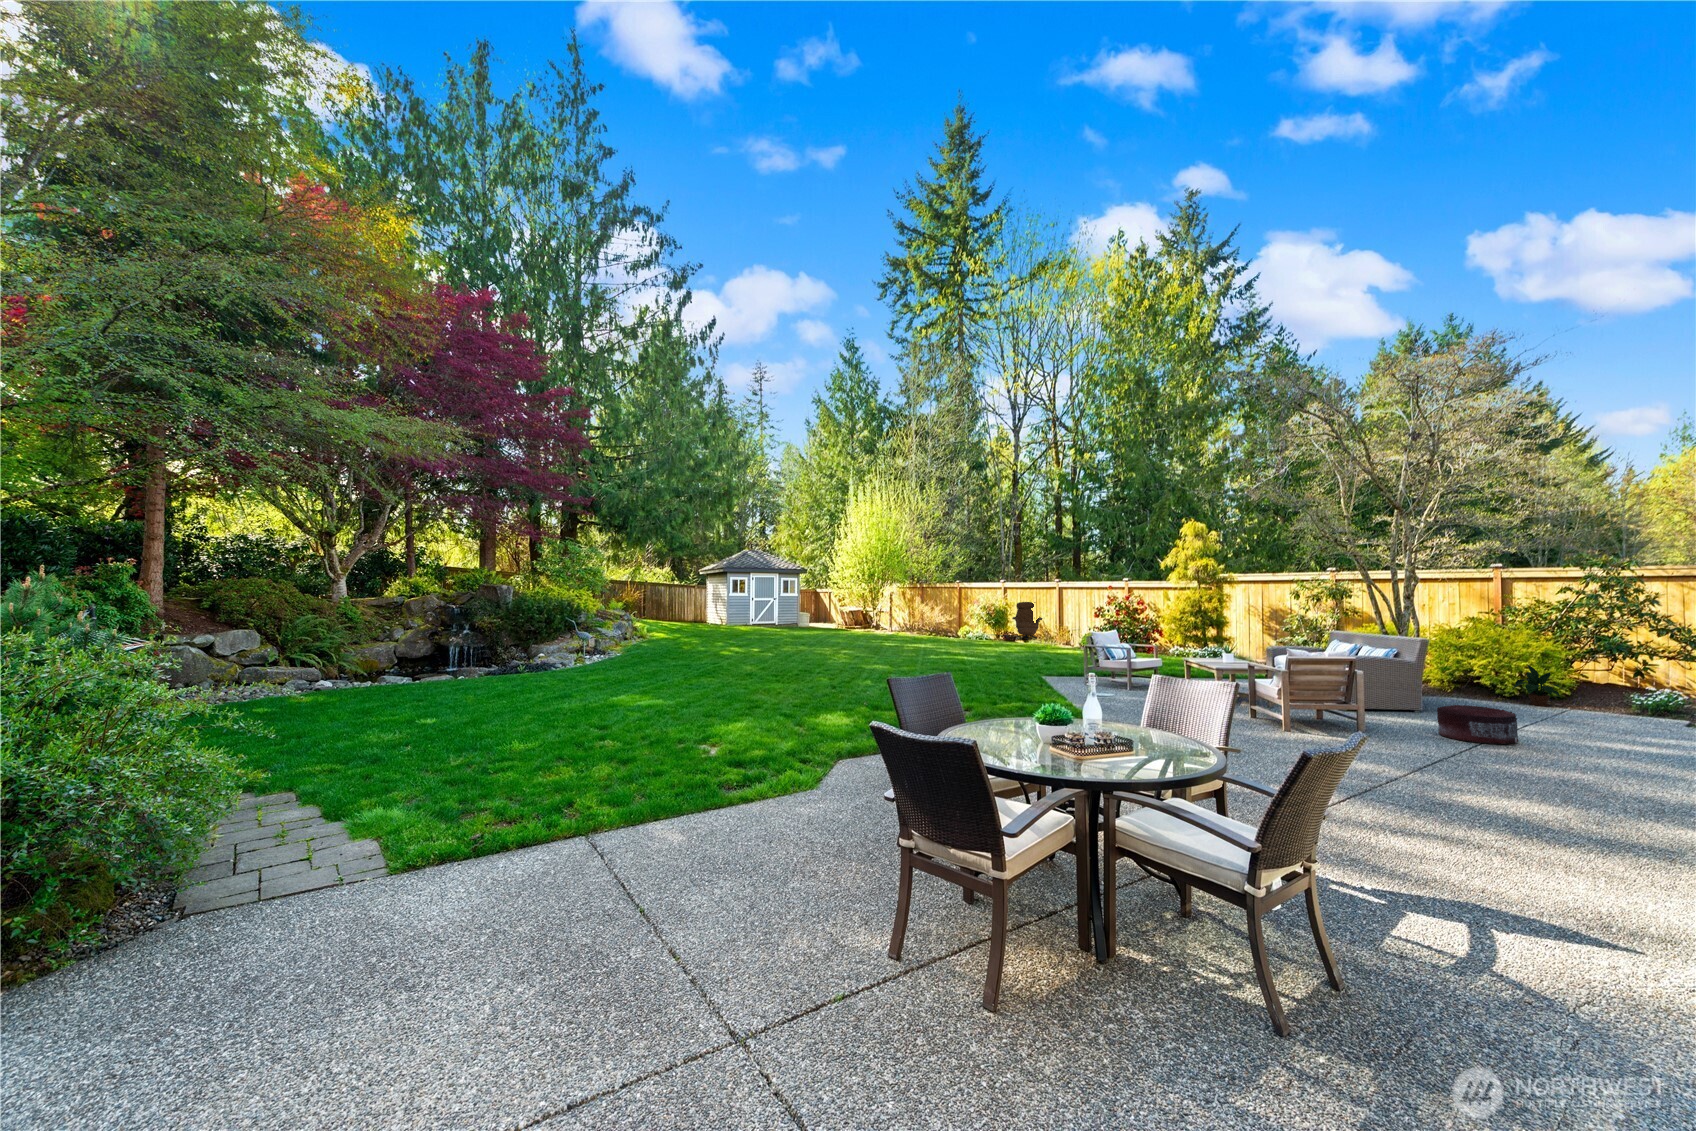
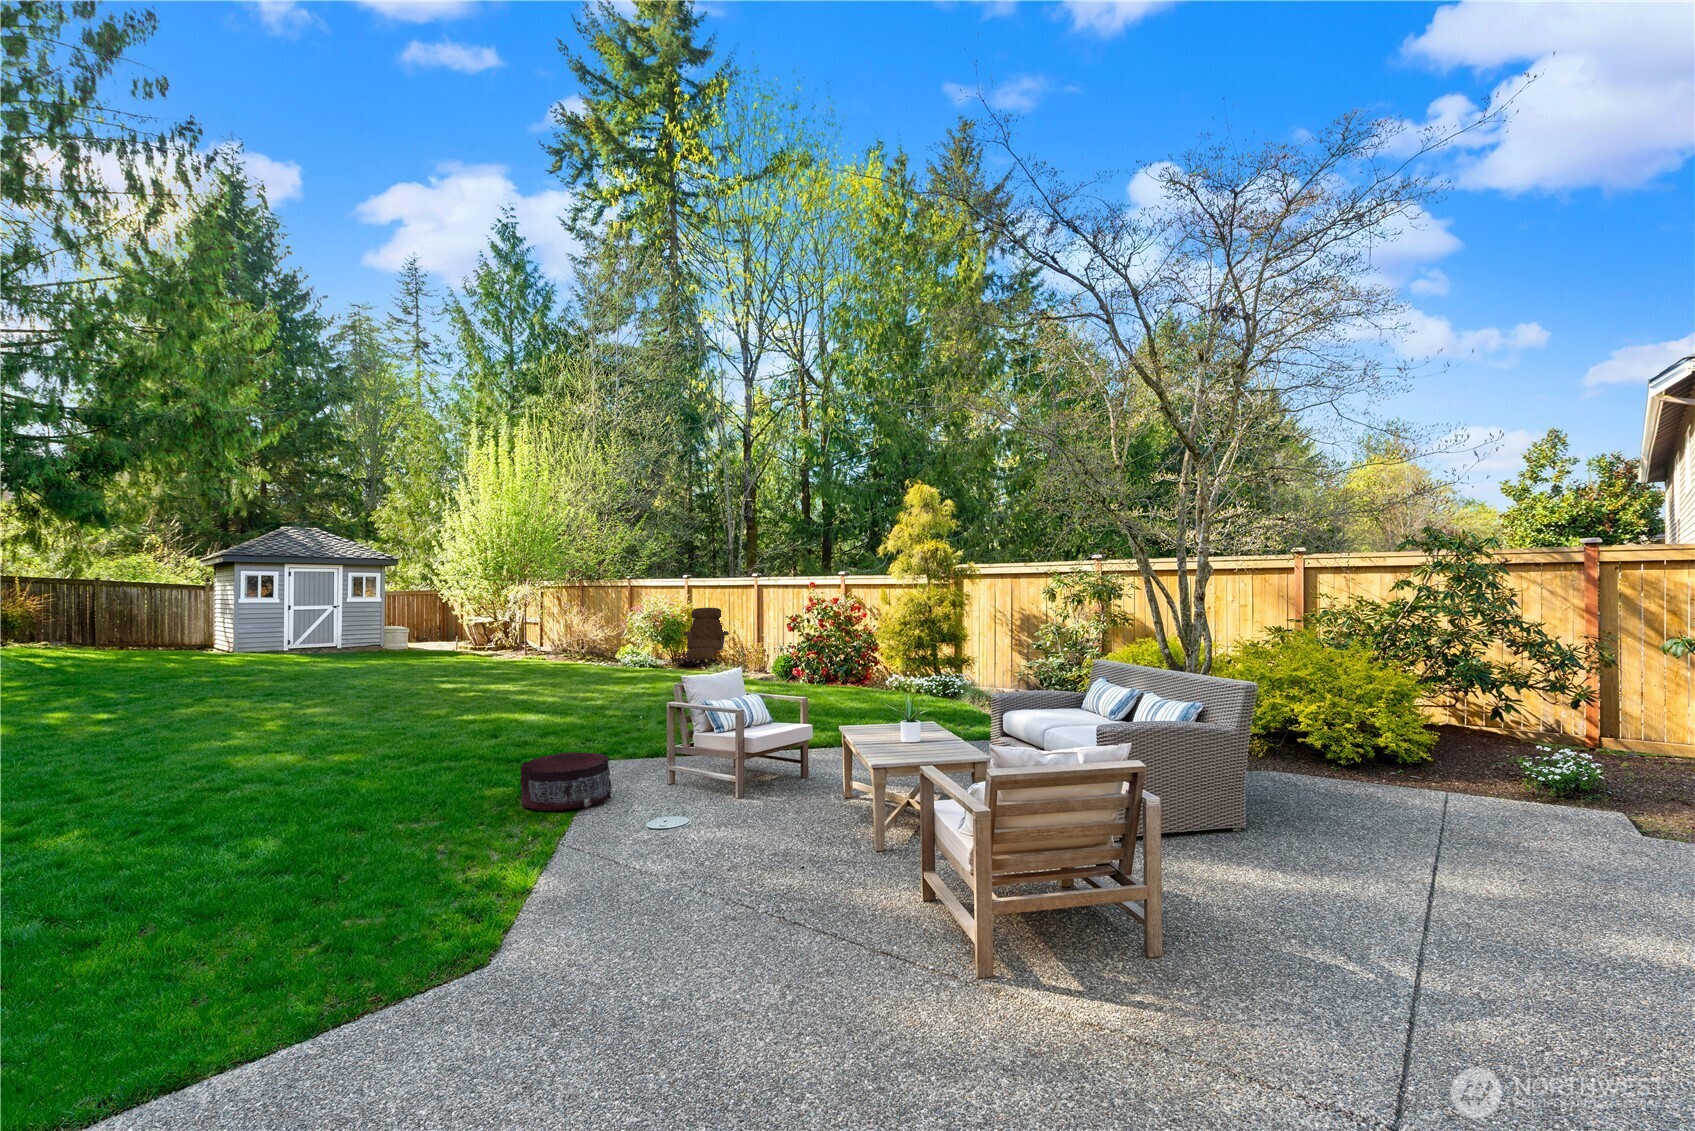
potted plant: present [1513,665,1563,706] -> none [1350,714,1424,783]
pouf: present [1437,705,1518,744] -> present [521,752,612,811]

